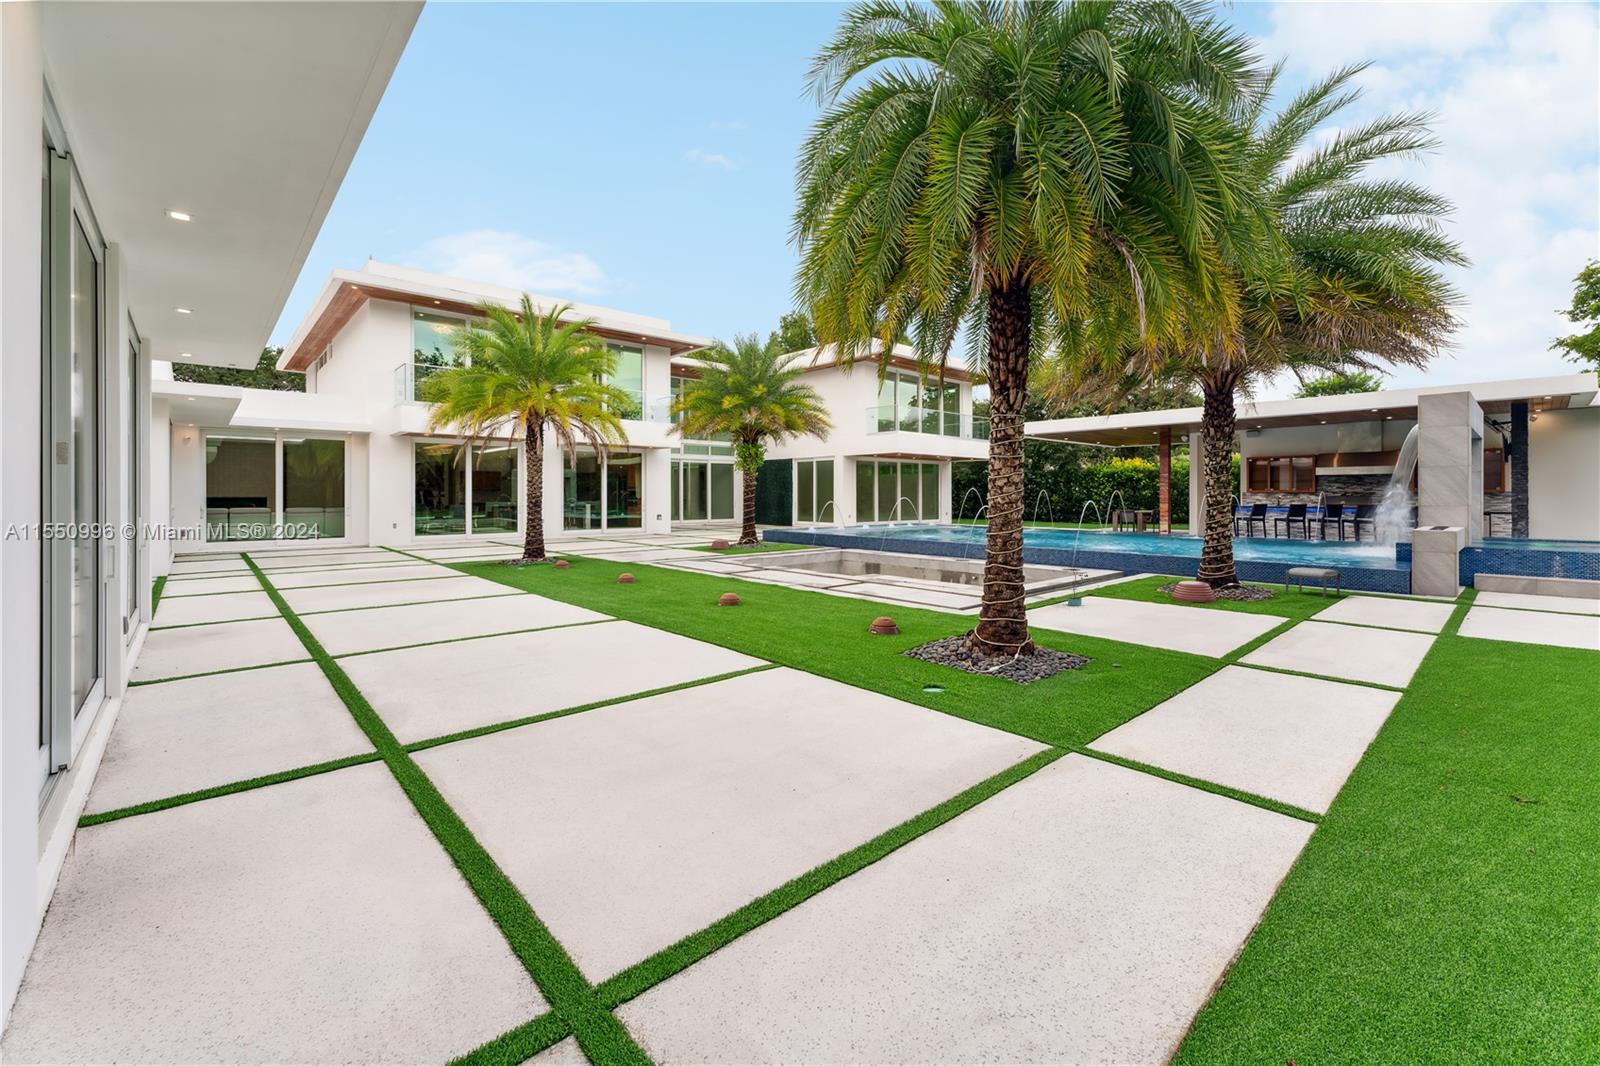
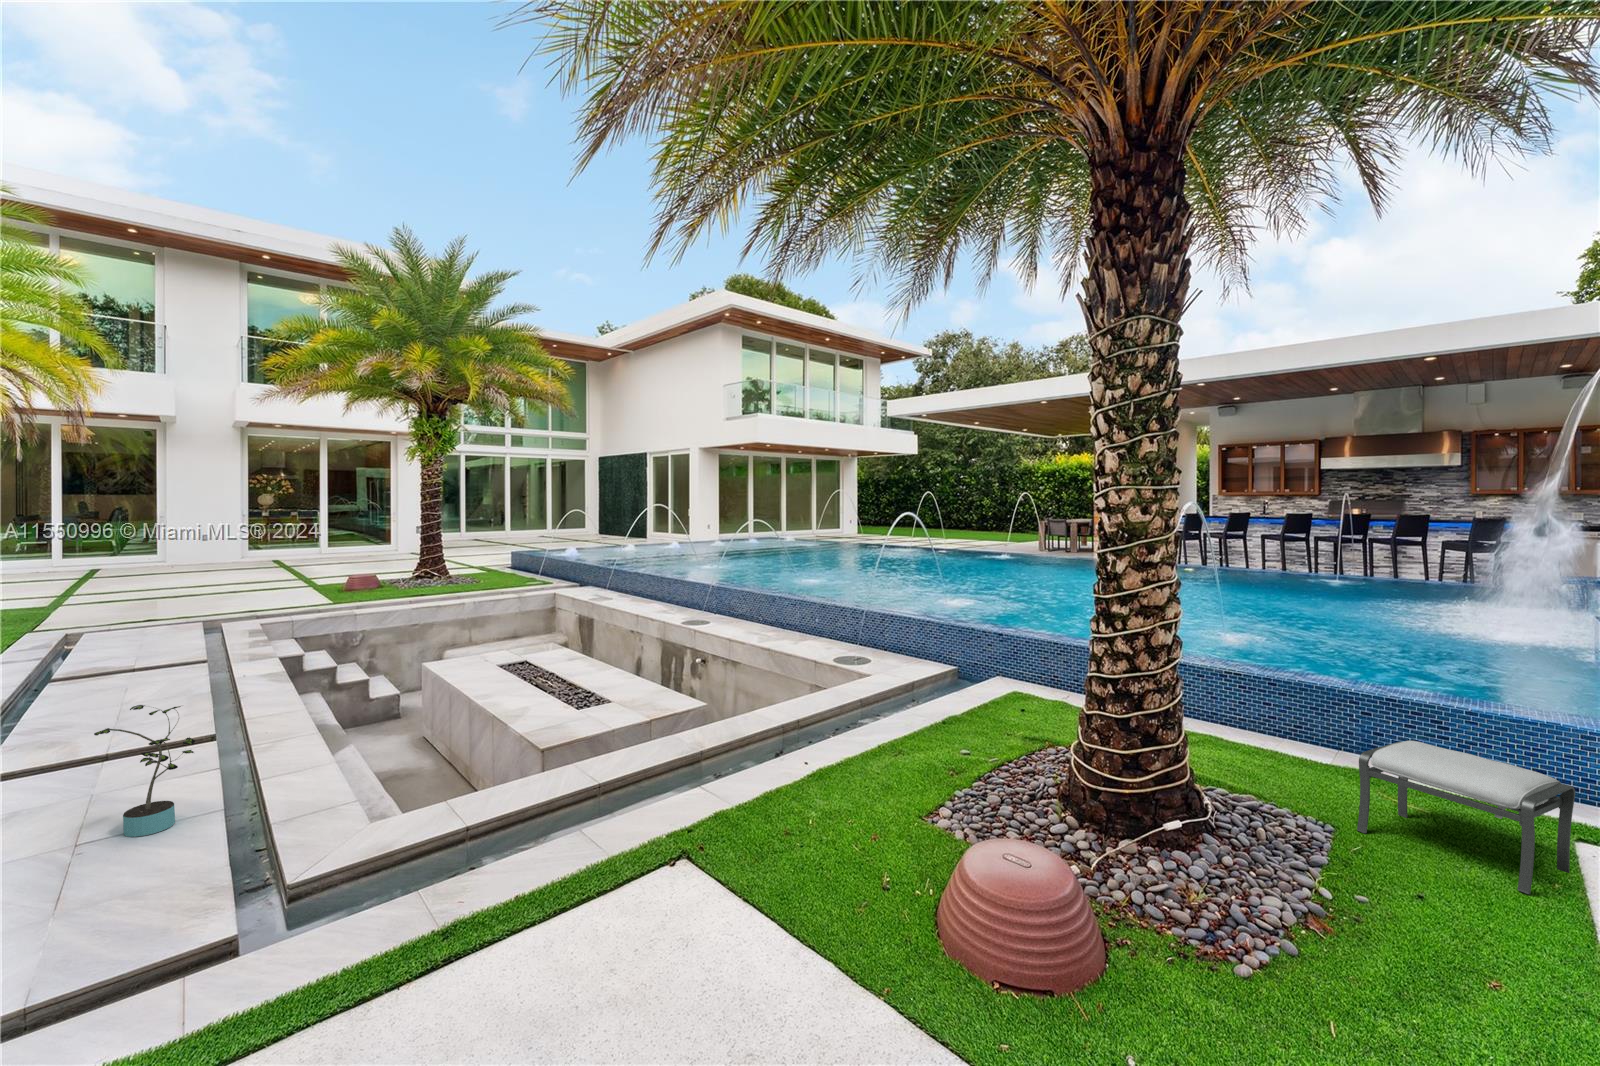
potted plant: present [1066,564,1088,606] -> present [94,705,195,837]

